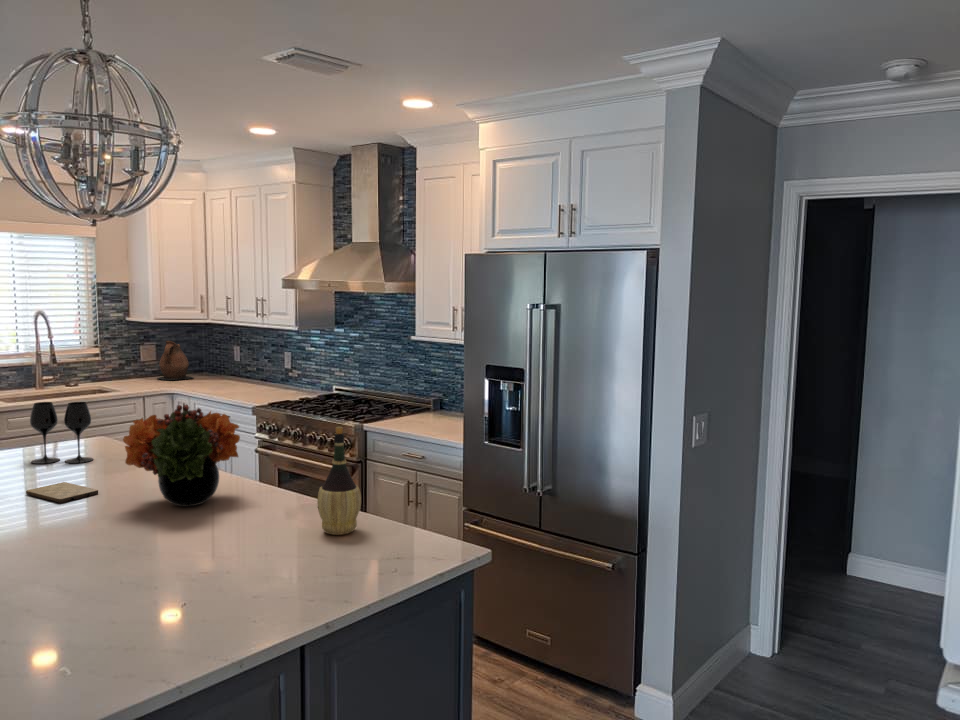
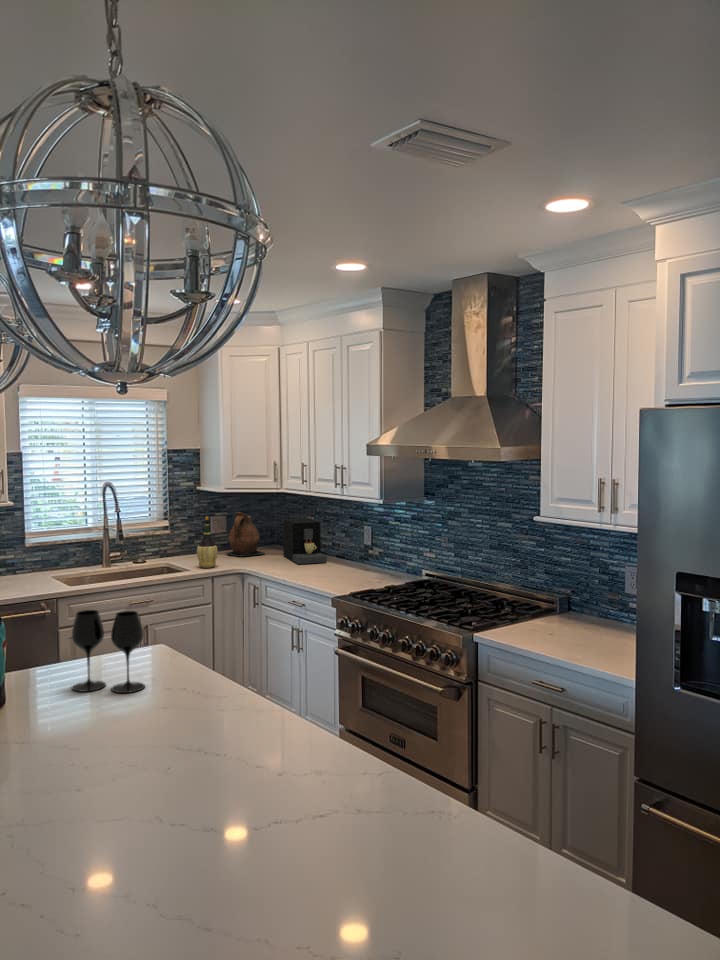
coffee maker: none [211,346,251,385] -> present [283,518,327,564]
flower arrangement: present [123,405,240,506] -> none [171,641,340,800]
wine bottle: present [317,427,361,535] -> present [197,517,218,568]
cutting board: present [26,482,98,503] -> none [52,733,143,777]

